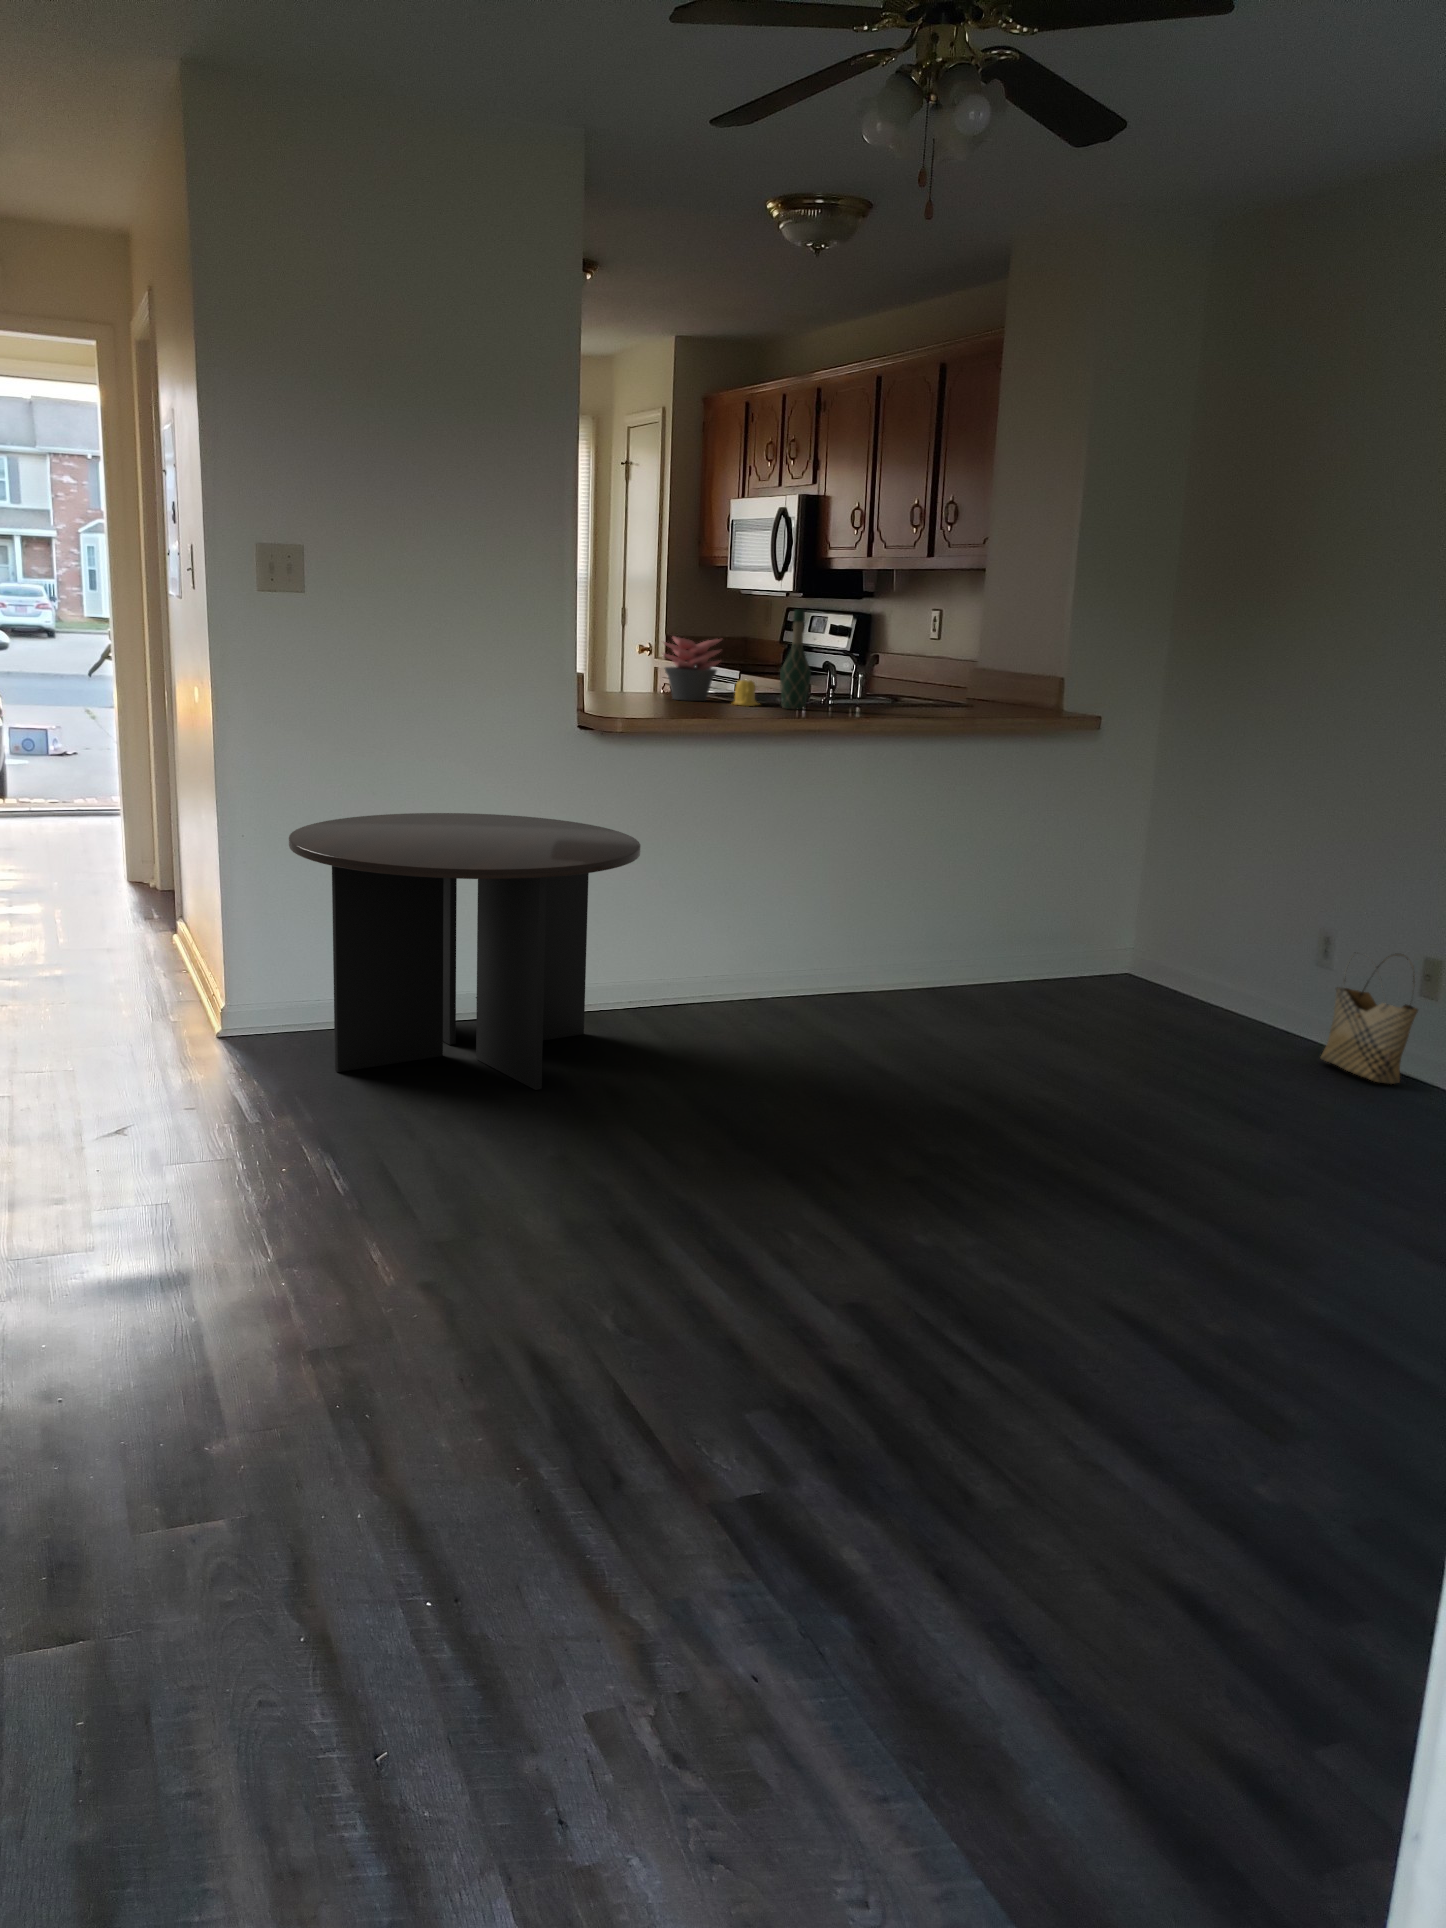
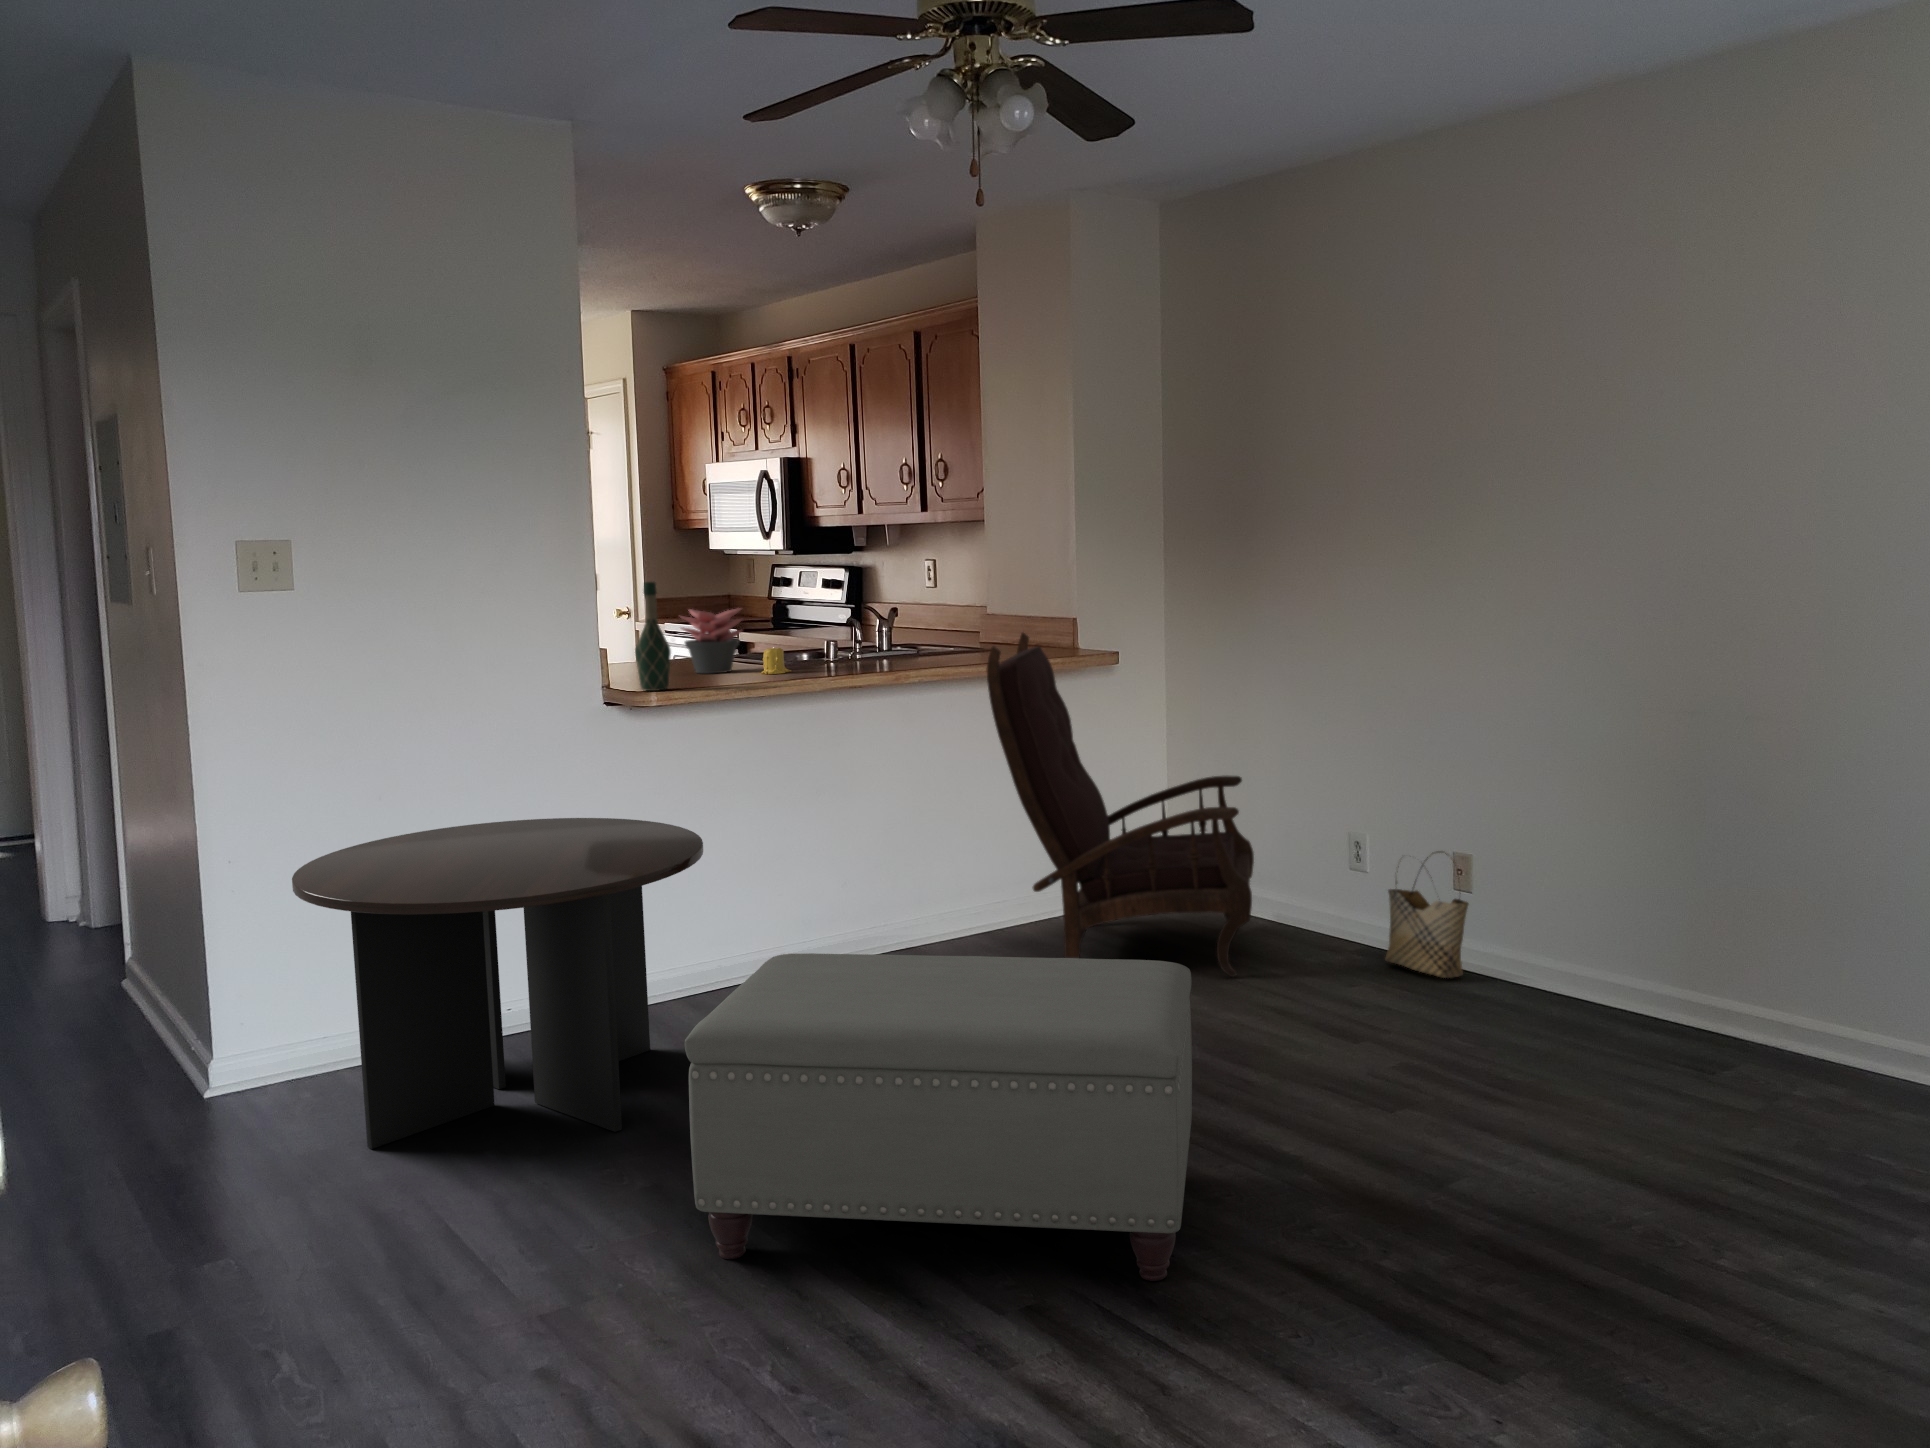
wine bottle: present [780,609,811,709] -> present [635,582,671,691]
armchair: none [944,687,1207,1052] -> present [987,633,1254,977]
ottoman: none [575,949,1059,1273] -> present [685,953,1192,1281]

